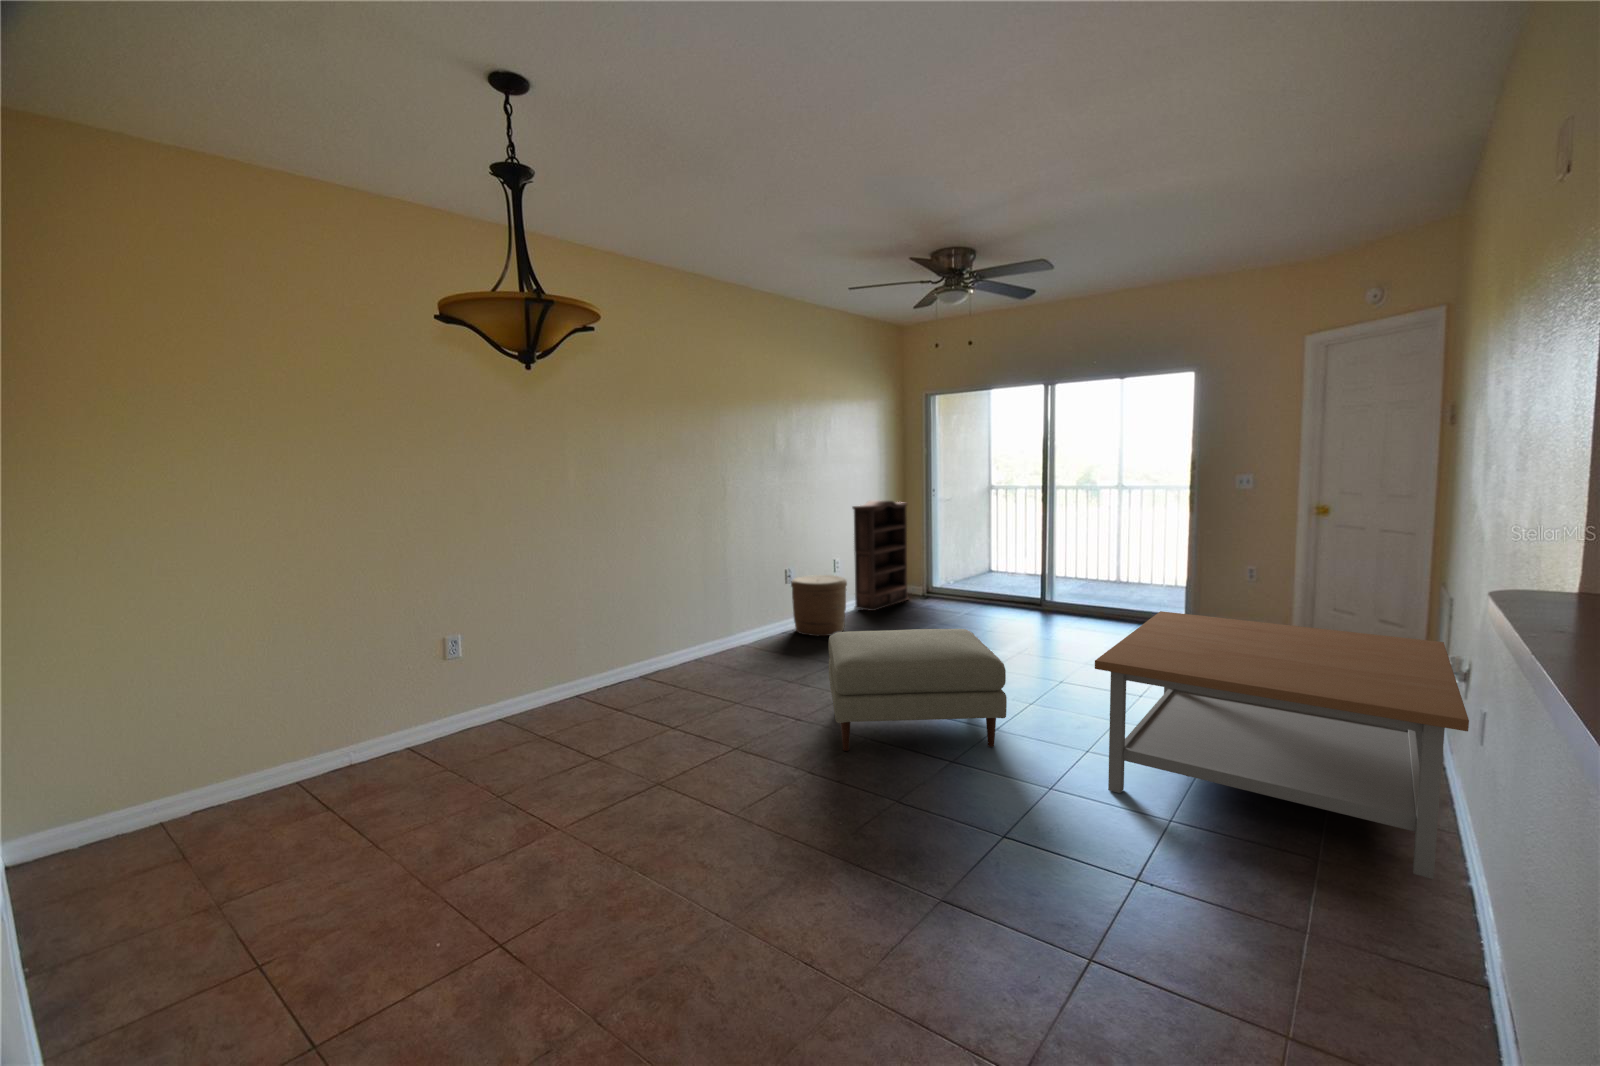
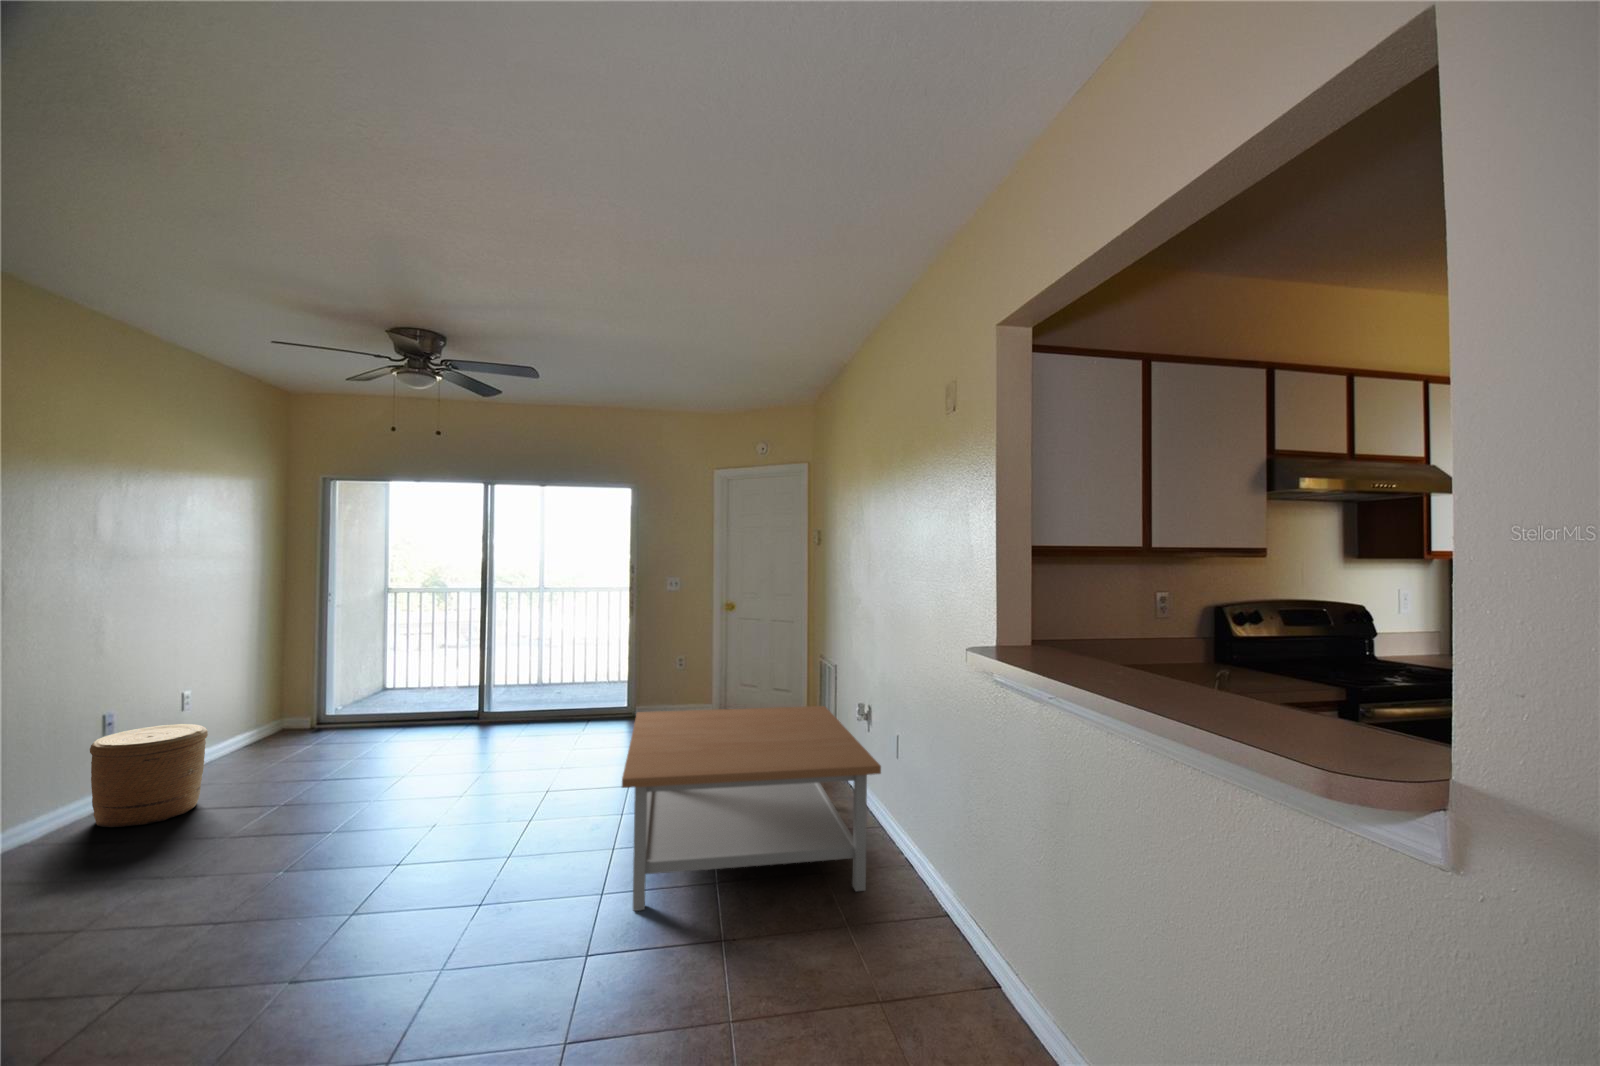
bookshelf: present [852,500,908,611] -> none [203,609,297,765]
ottoman: present [828,629,1007,751] -> none [221,770,513,999]

